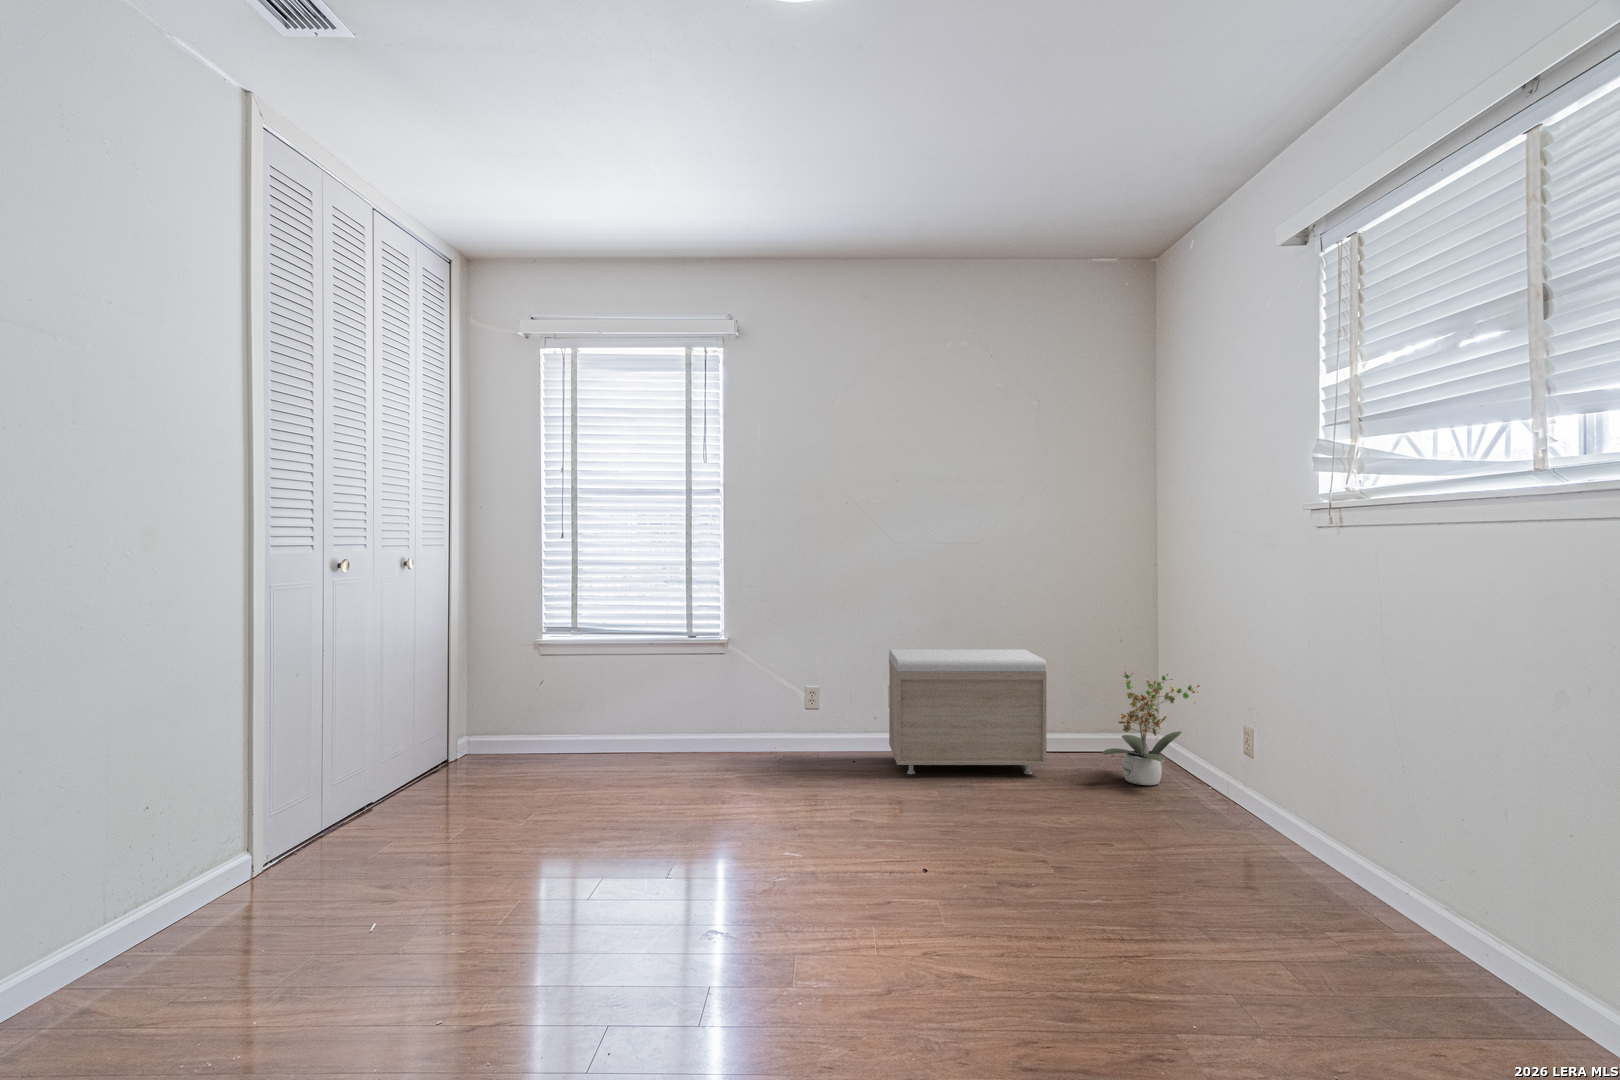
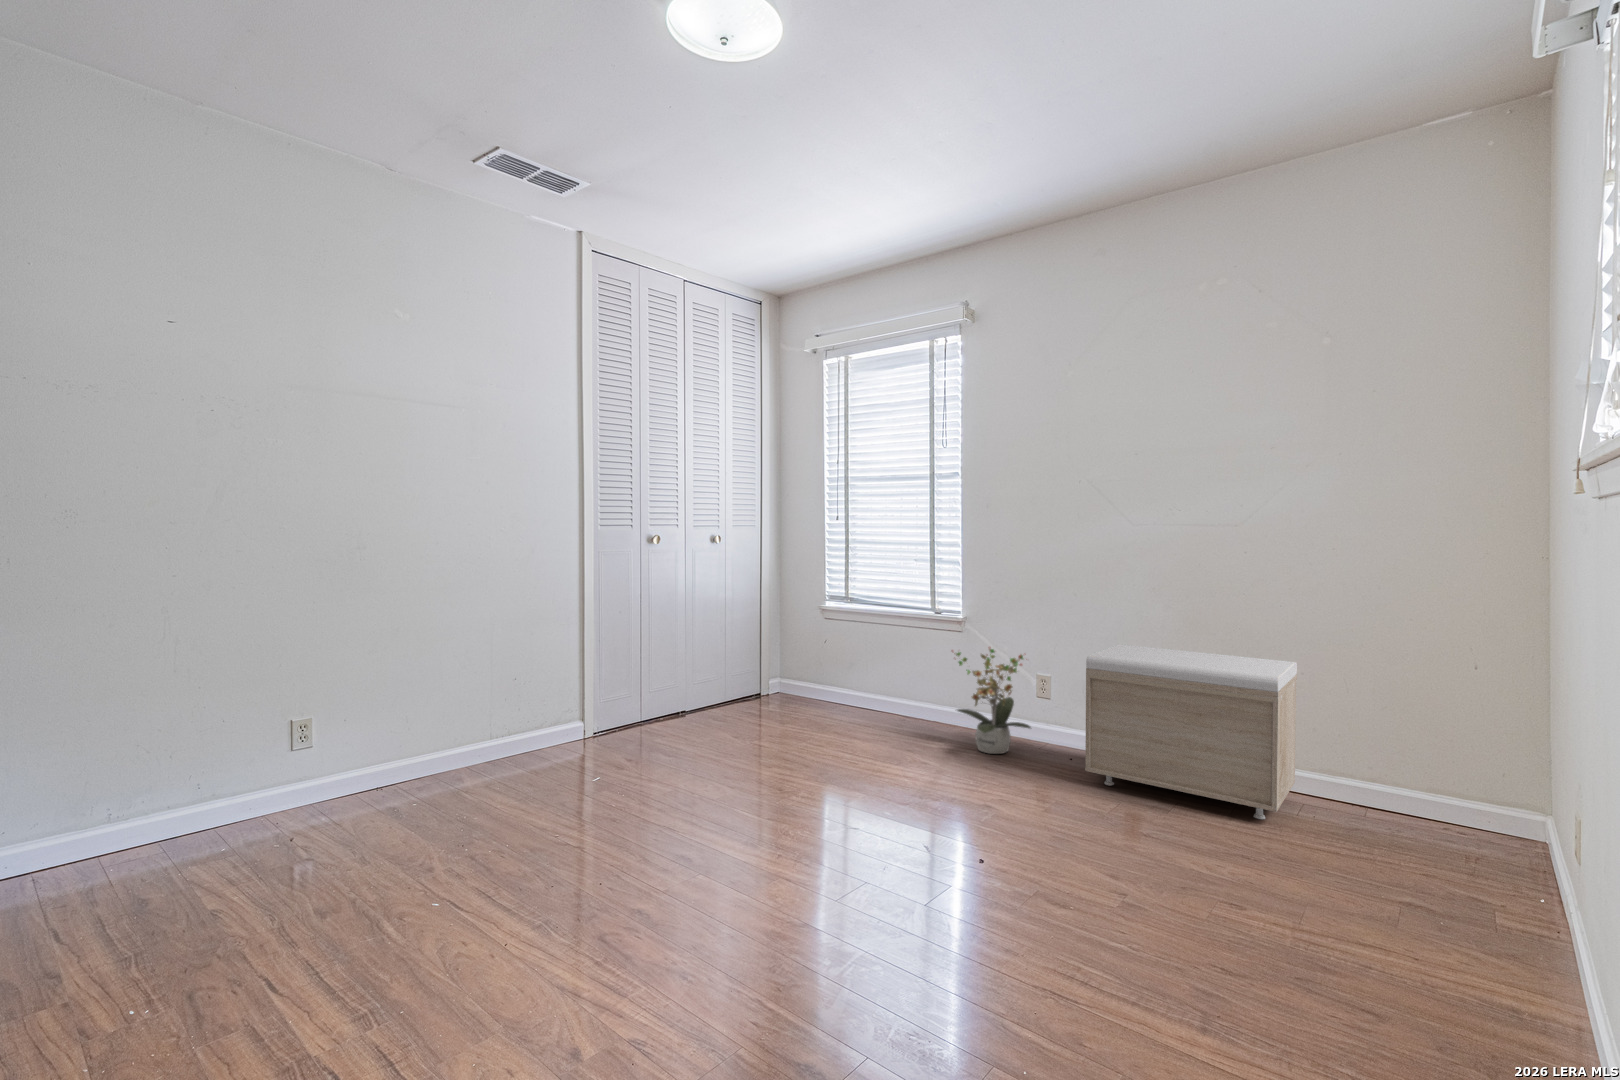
potted plant: present [1103,672,1200,785] -> present [952,648,1030,754]

